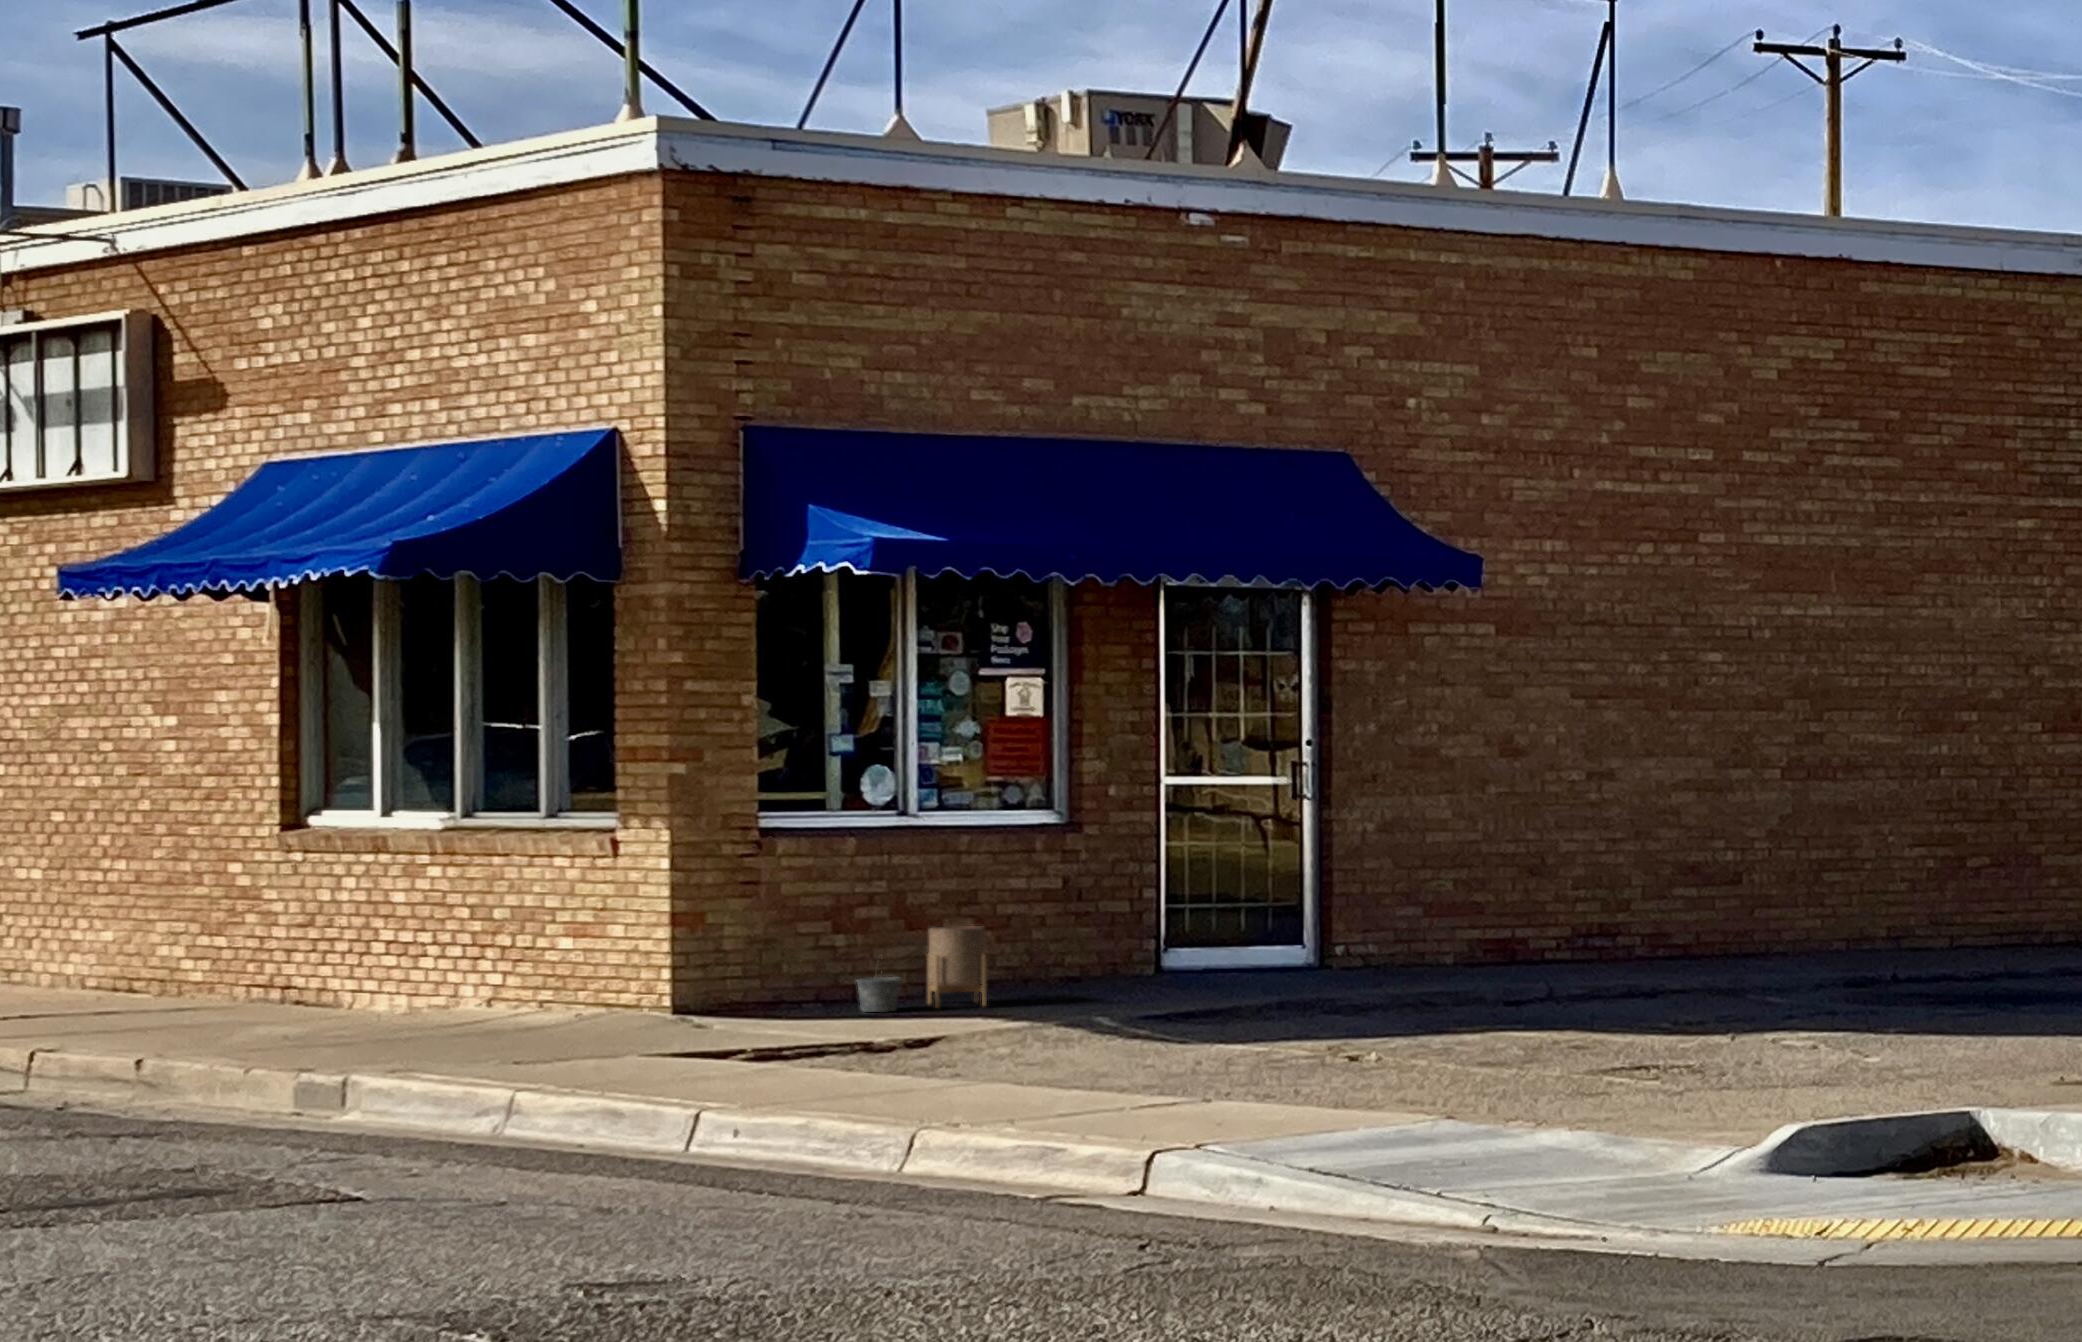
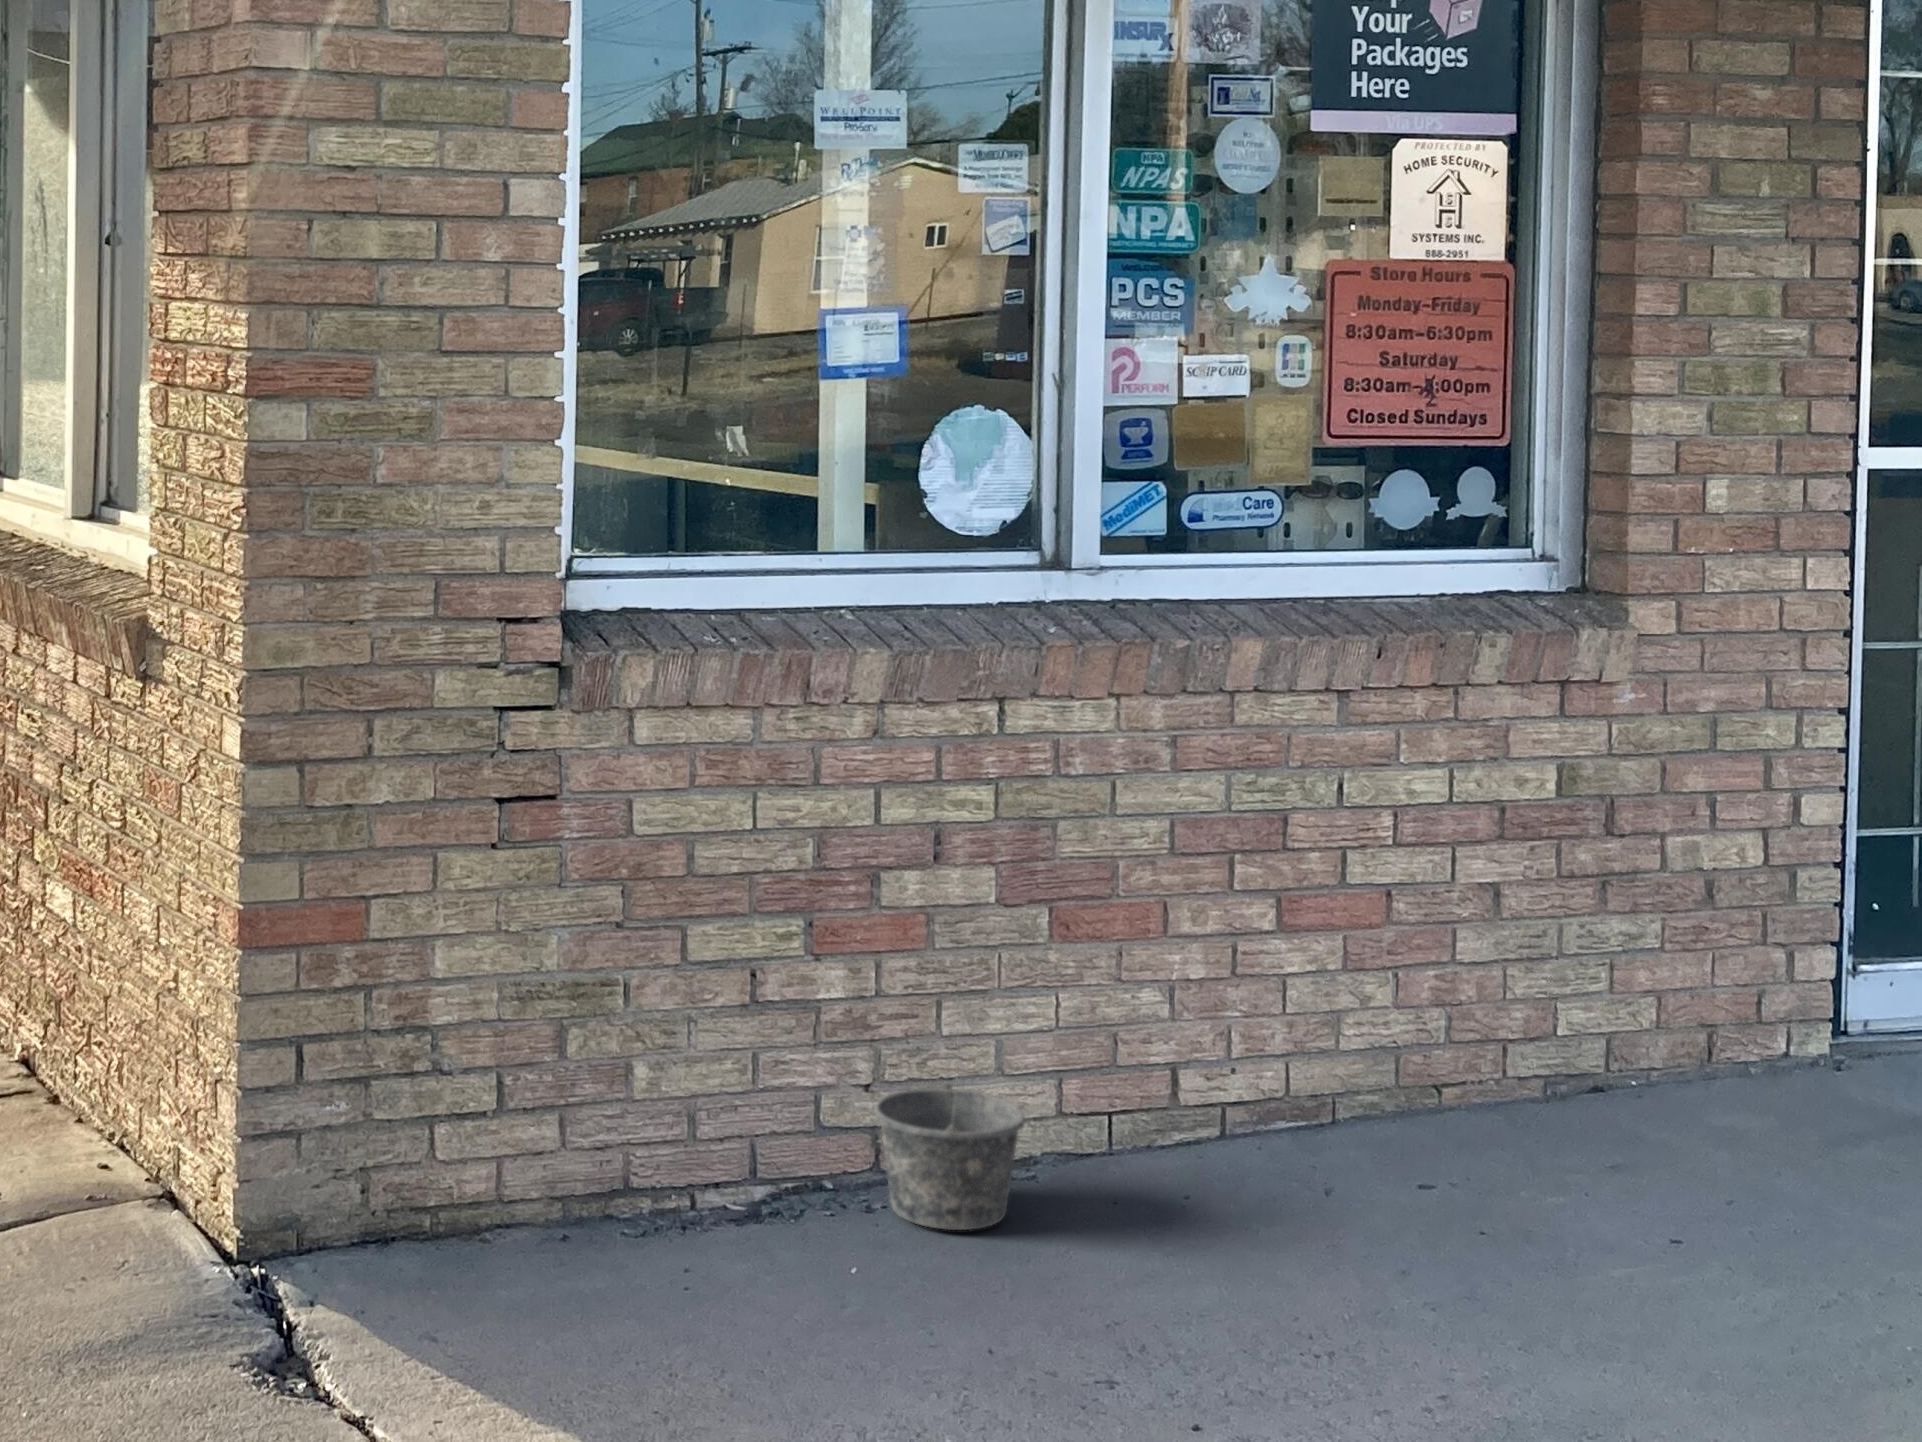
planter: present [928,926,987,1008] -> none [1118,927,1314,1231]

